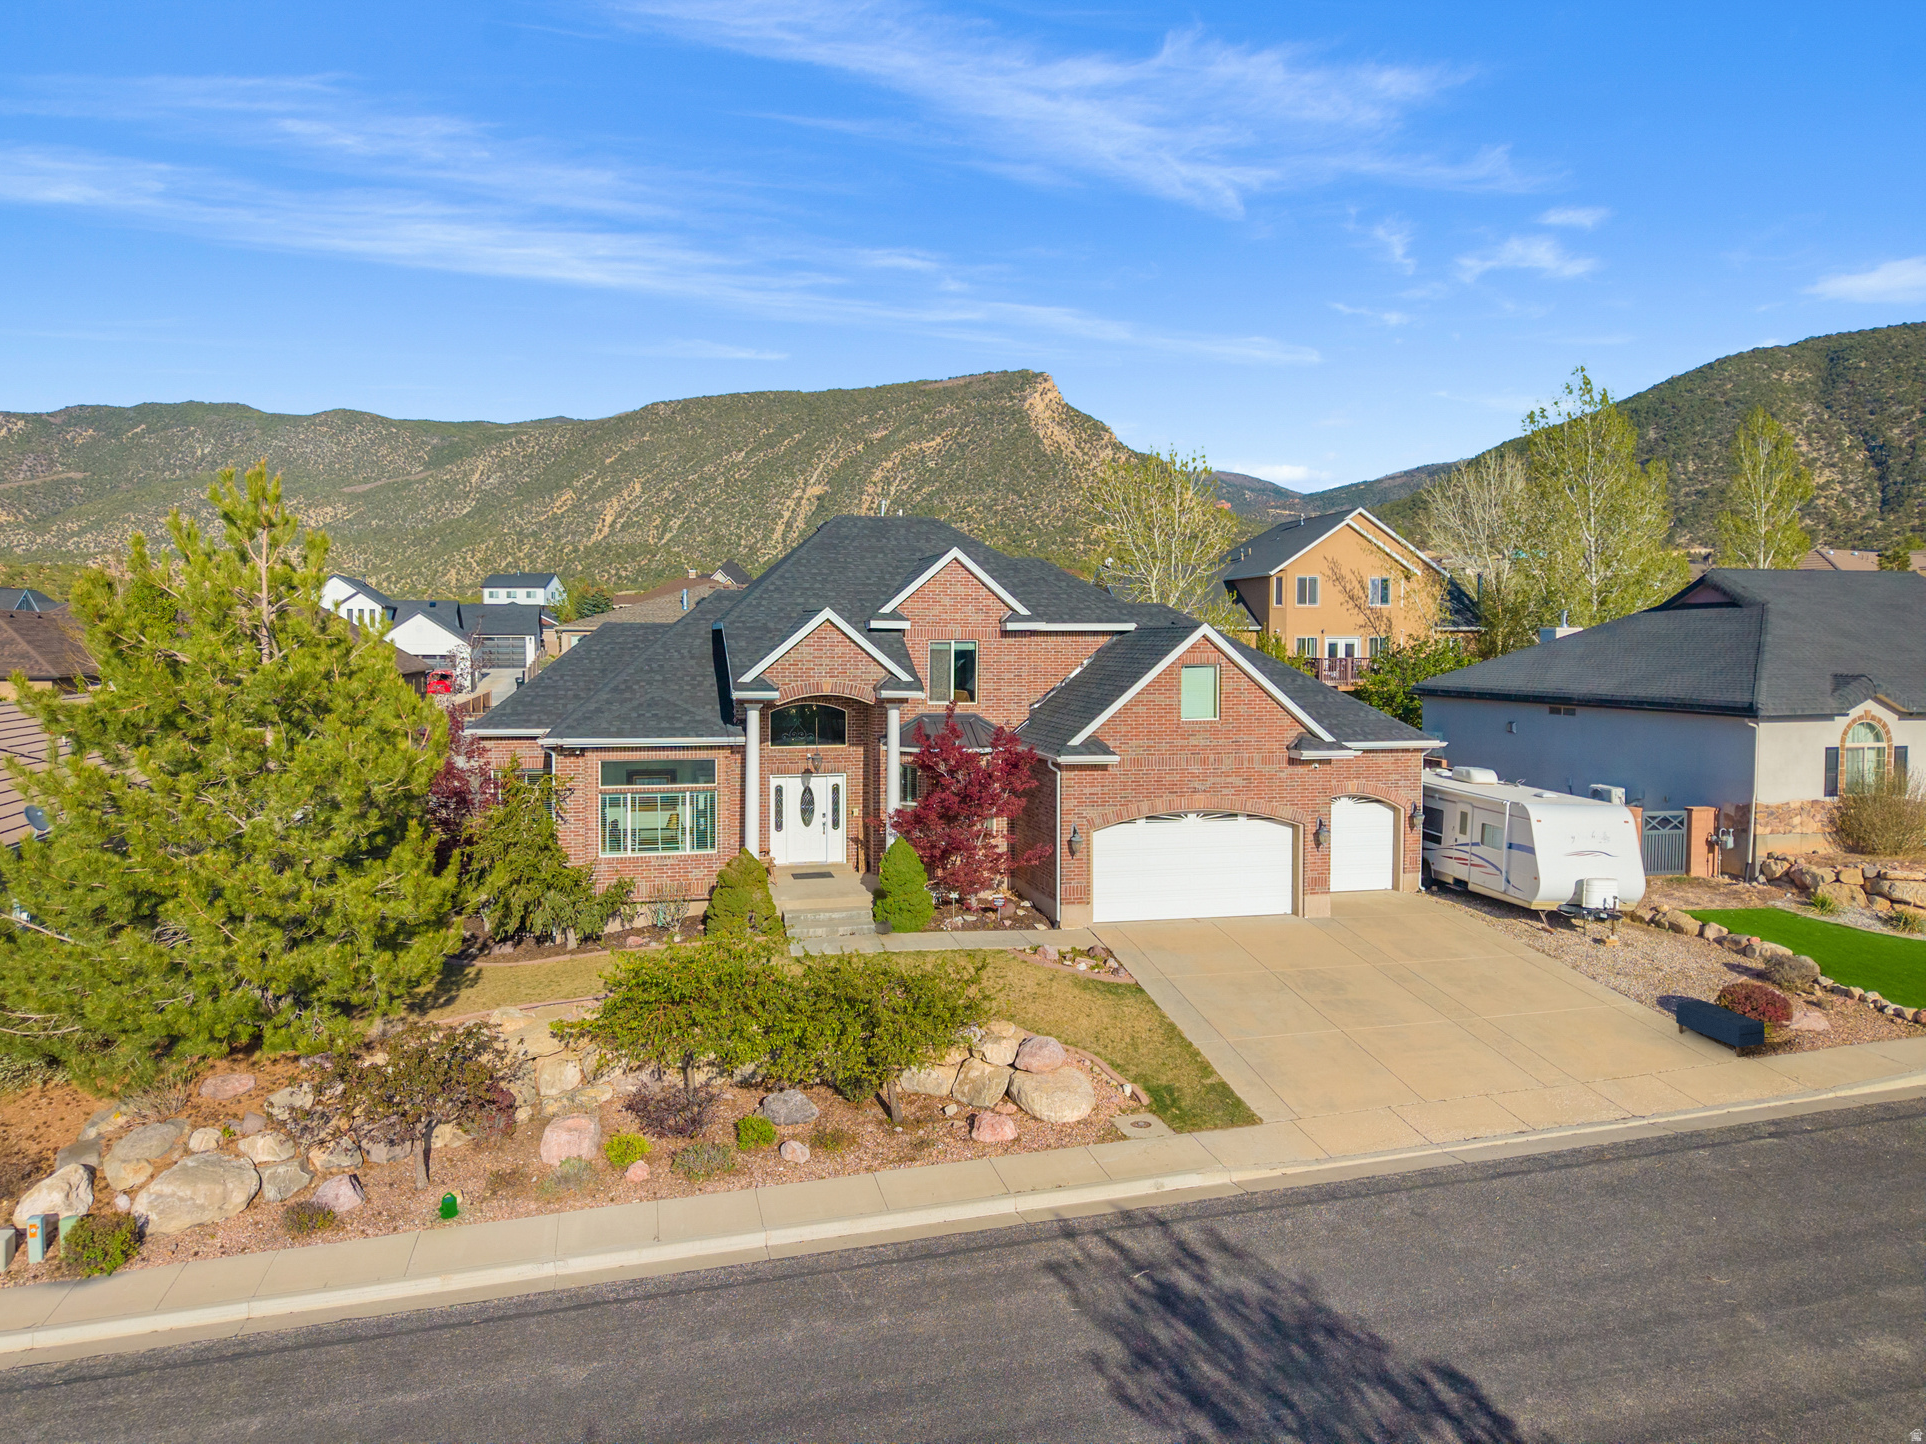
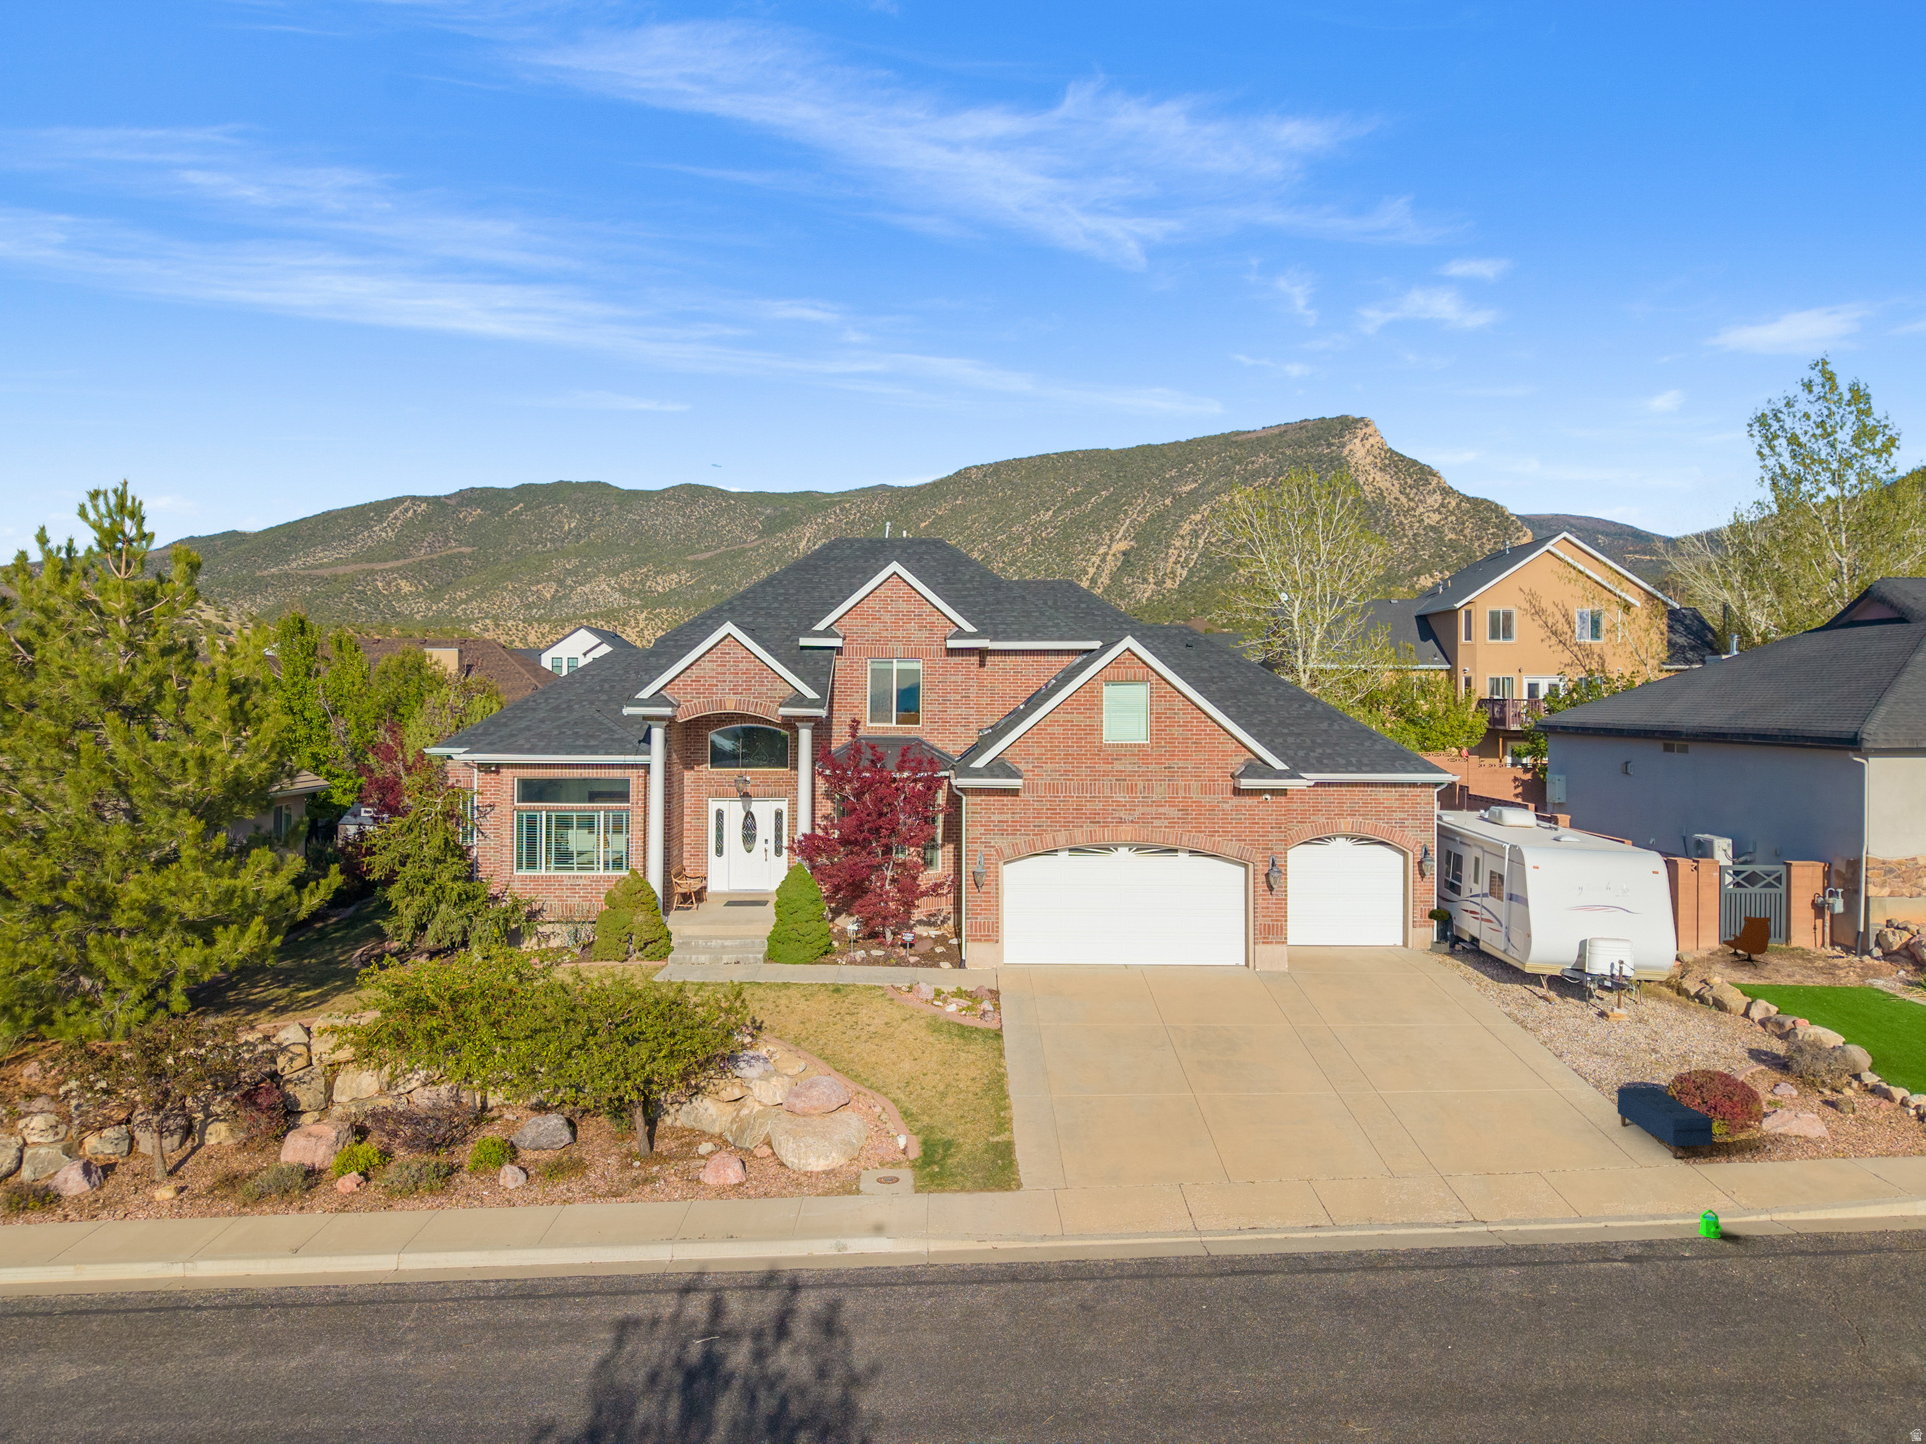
lounge chair: none [1648,854,1694,895] -> present [1723,916,1771,968]
potted tree: present [872,888,892,934] -> present [1428,909,1449,954]
watering can: present [439,1192,459,1219] -> present [1699,1210,1722,1238]

